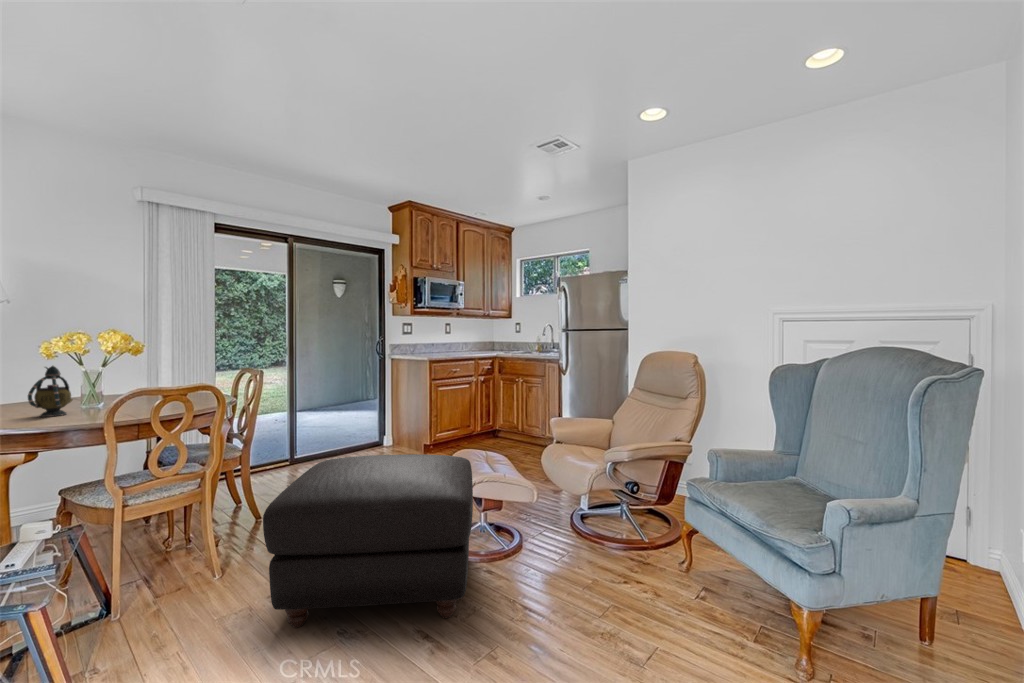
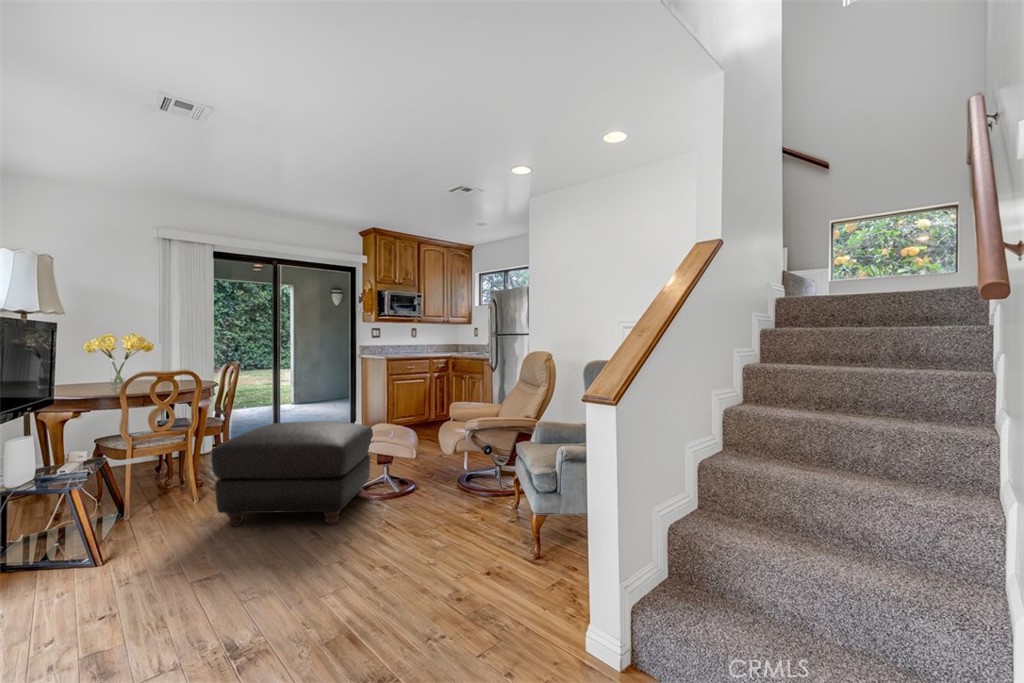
teapot: present [28,366,73,417] -> none [75,358,105,391]

